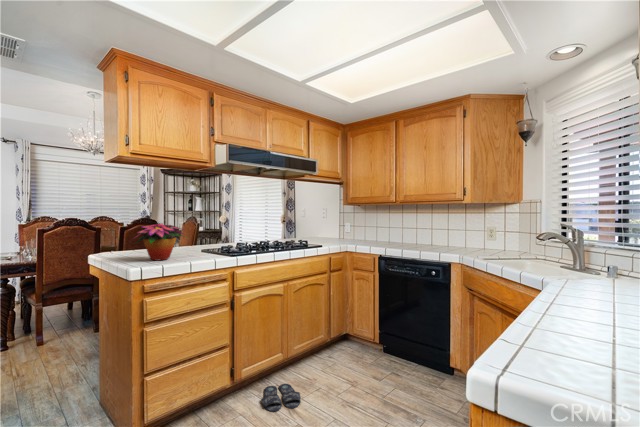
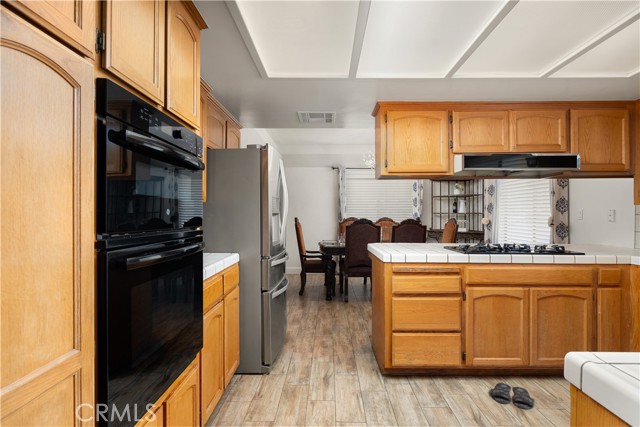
flower arrangement: present [136,224,183,261] -> none [385,223,428,251]

